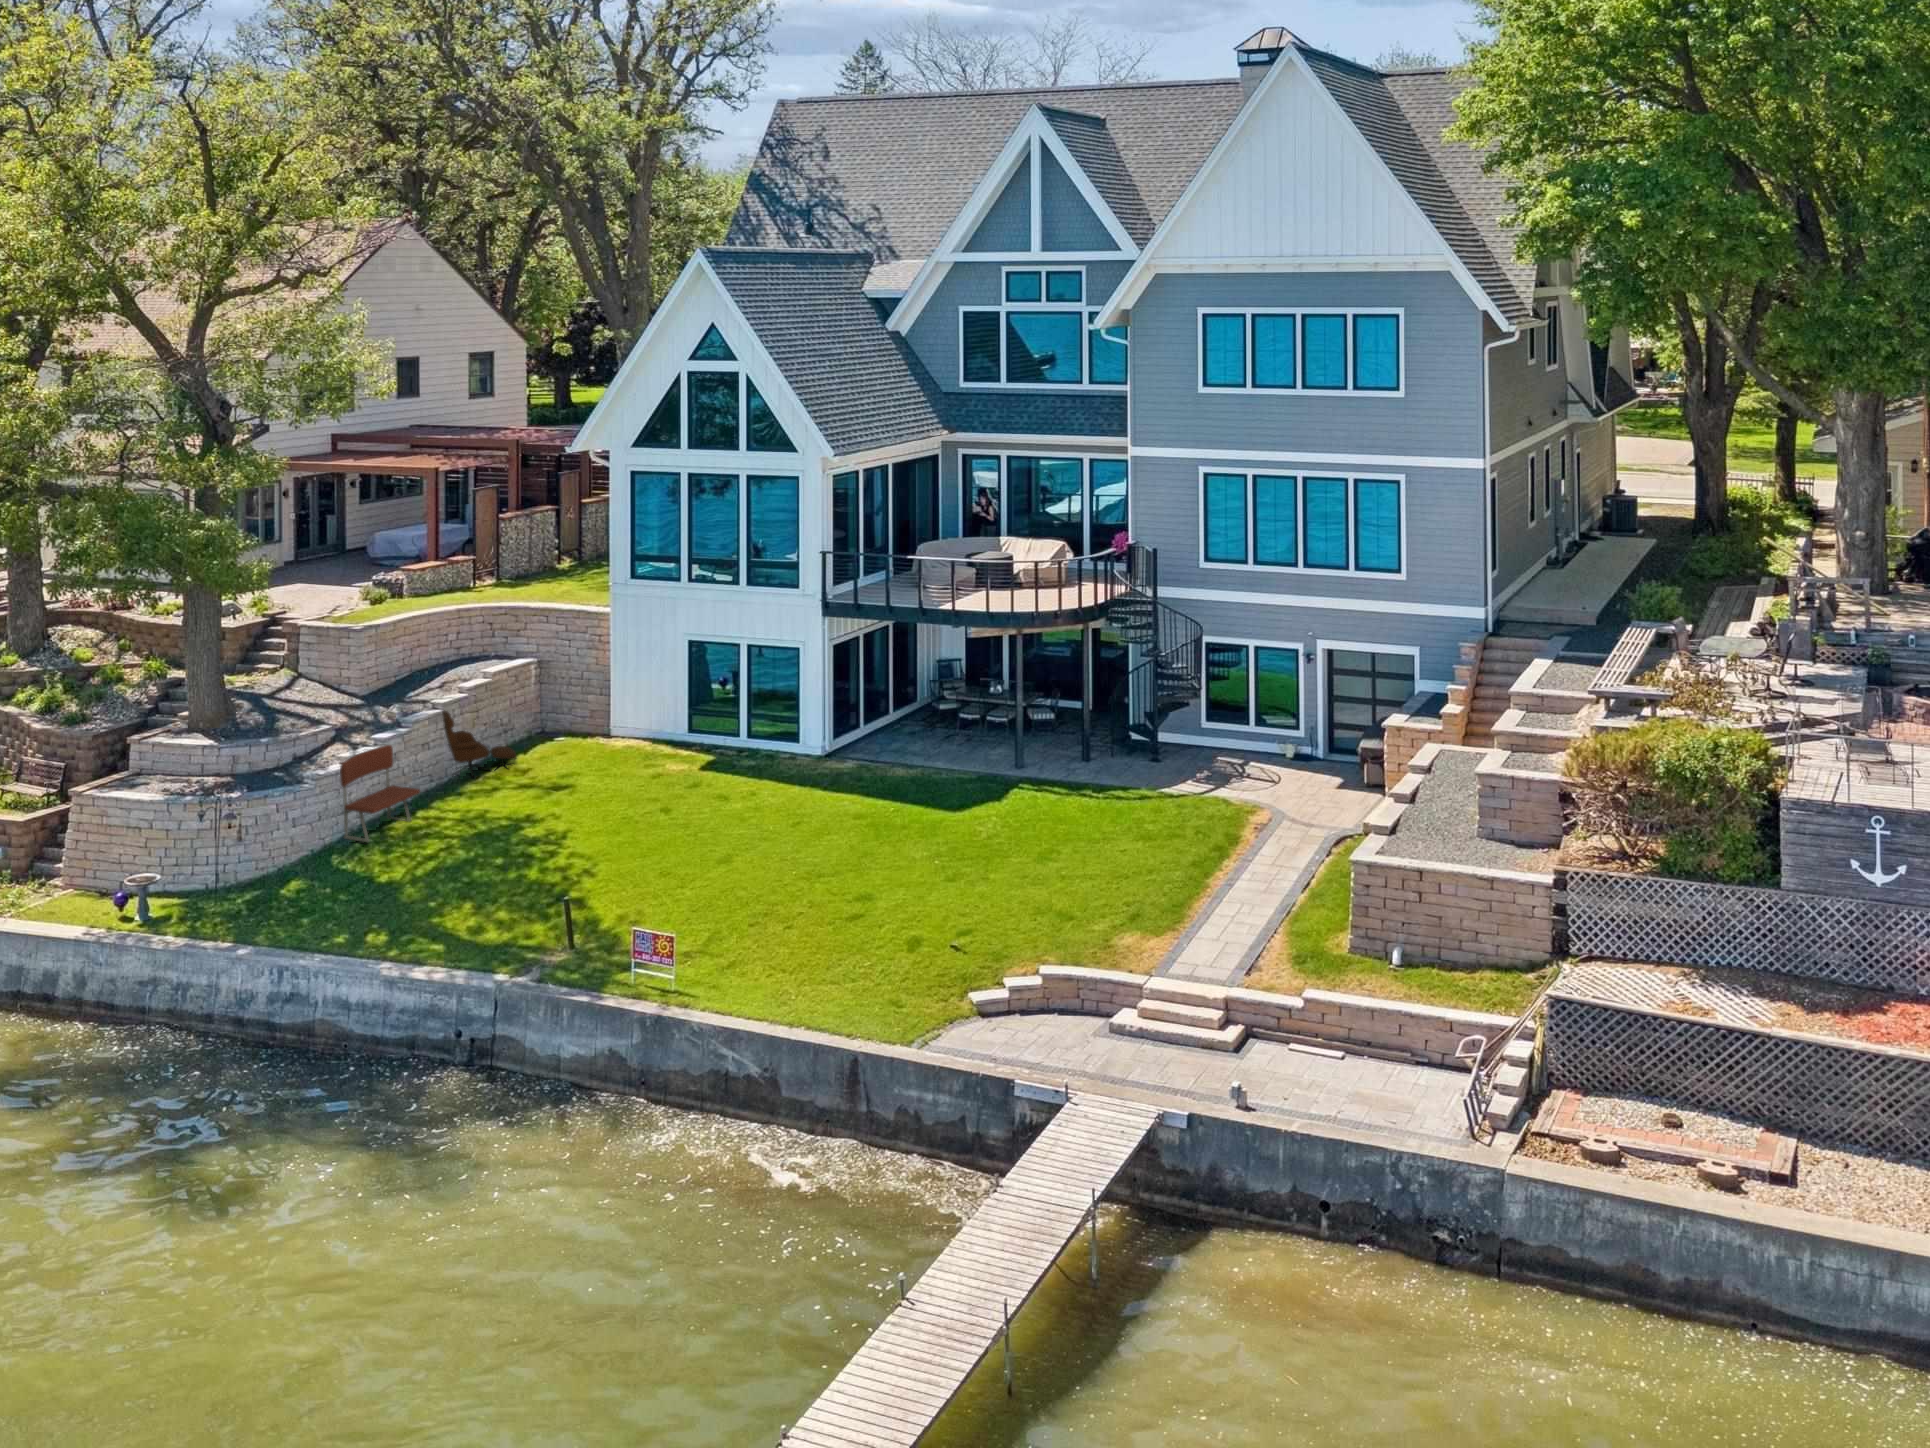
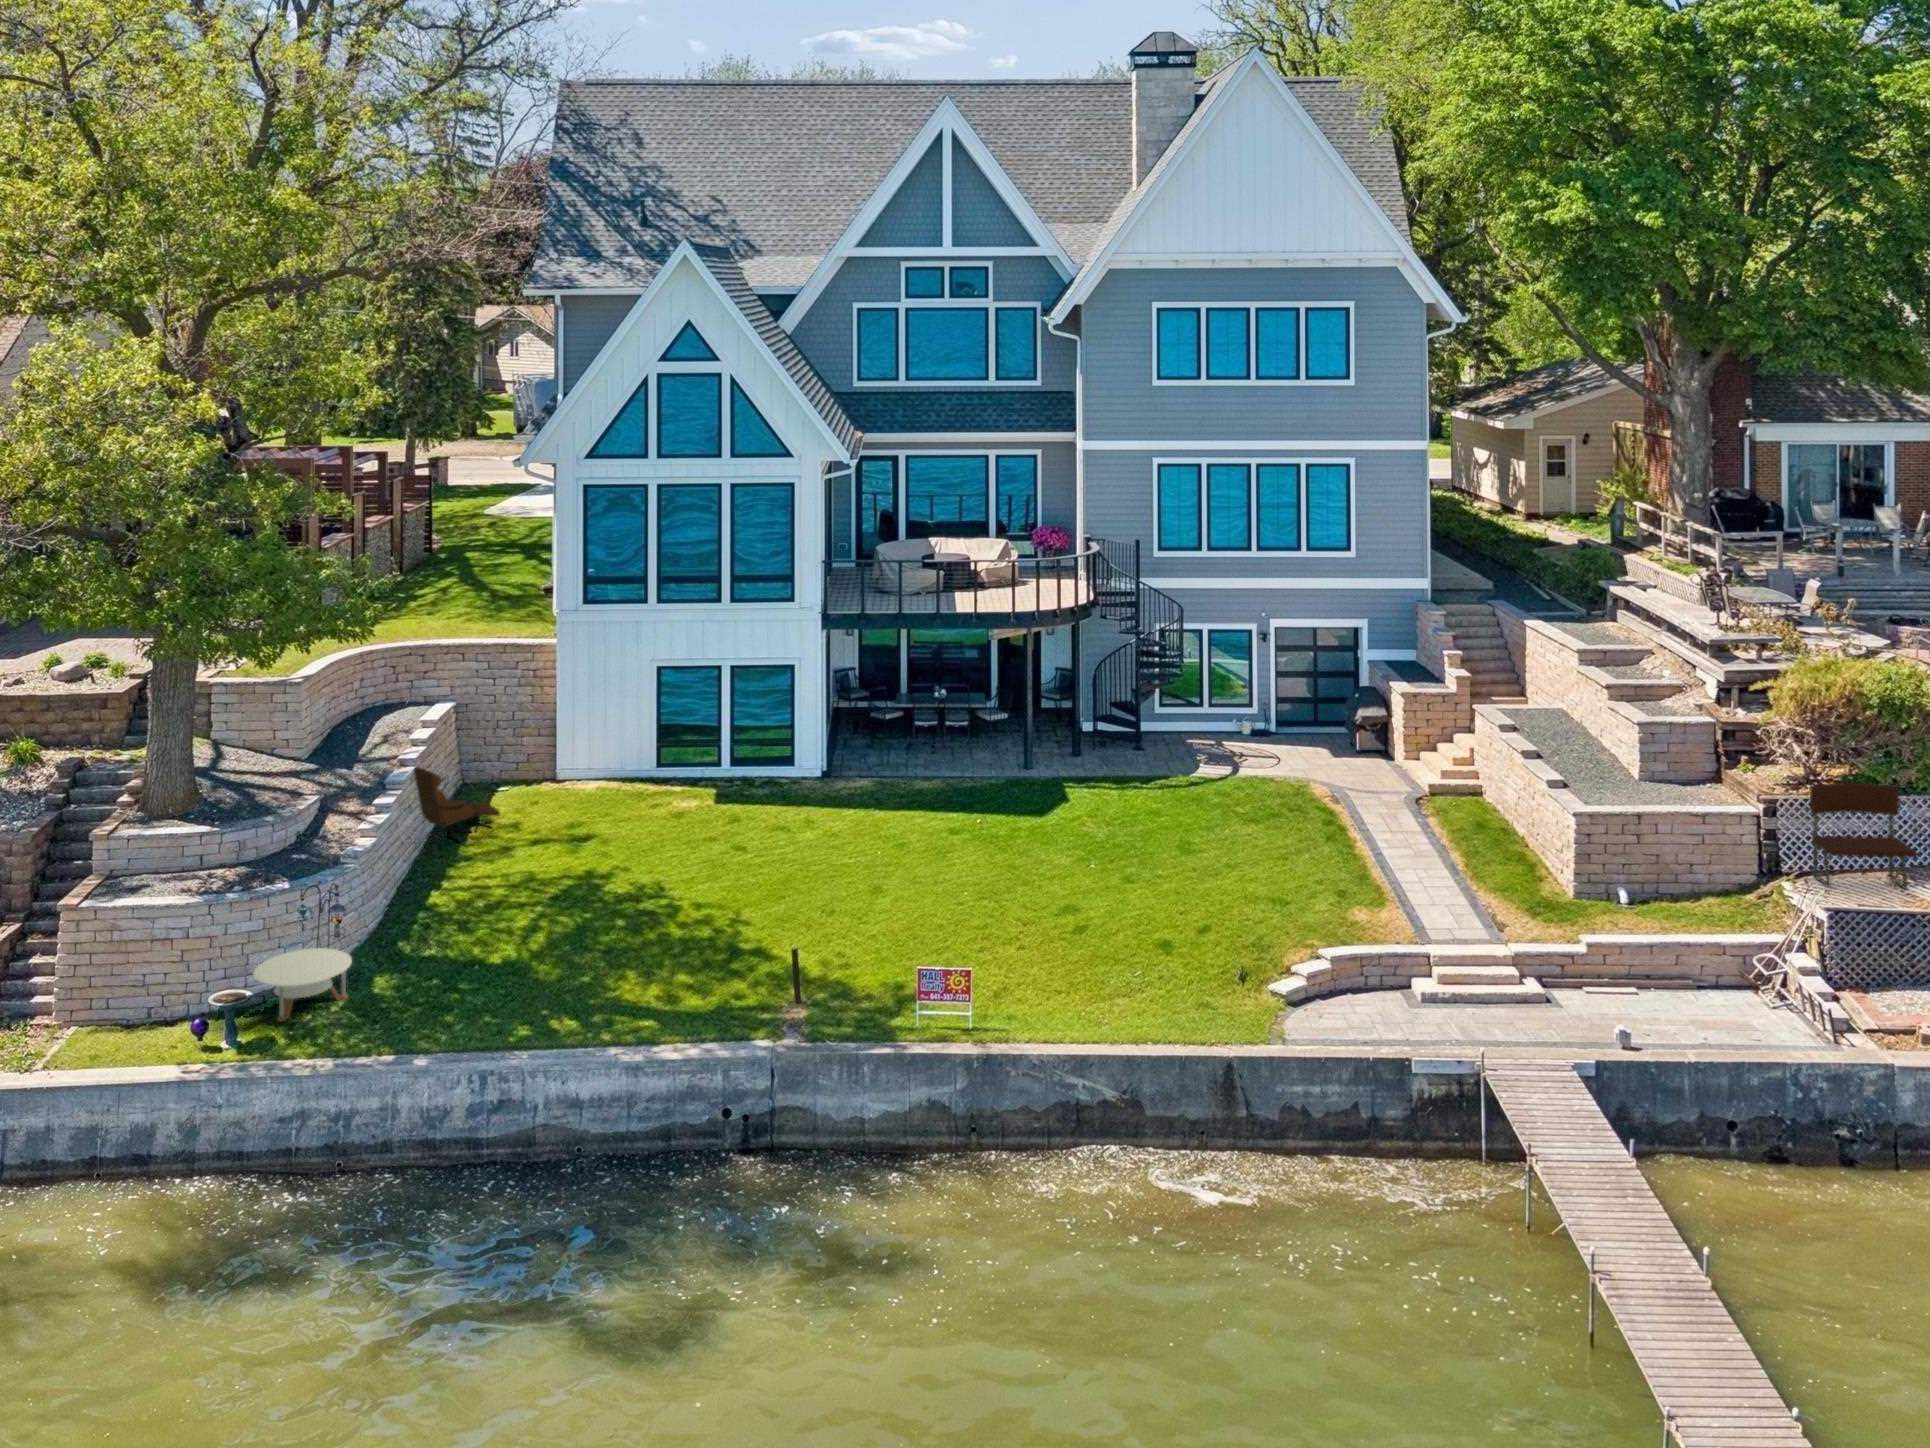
bench: present [340,745,420,842] -> present [1810,783,1918,890]
round table: none [196,850,278,904] -> present [253,948,352,1022]

